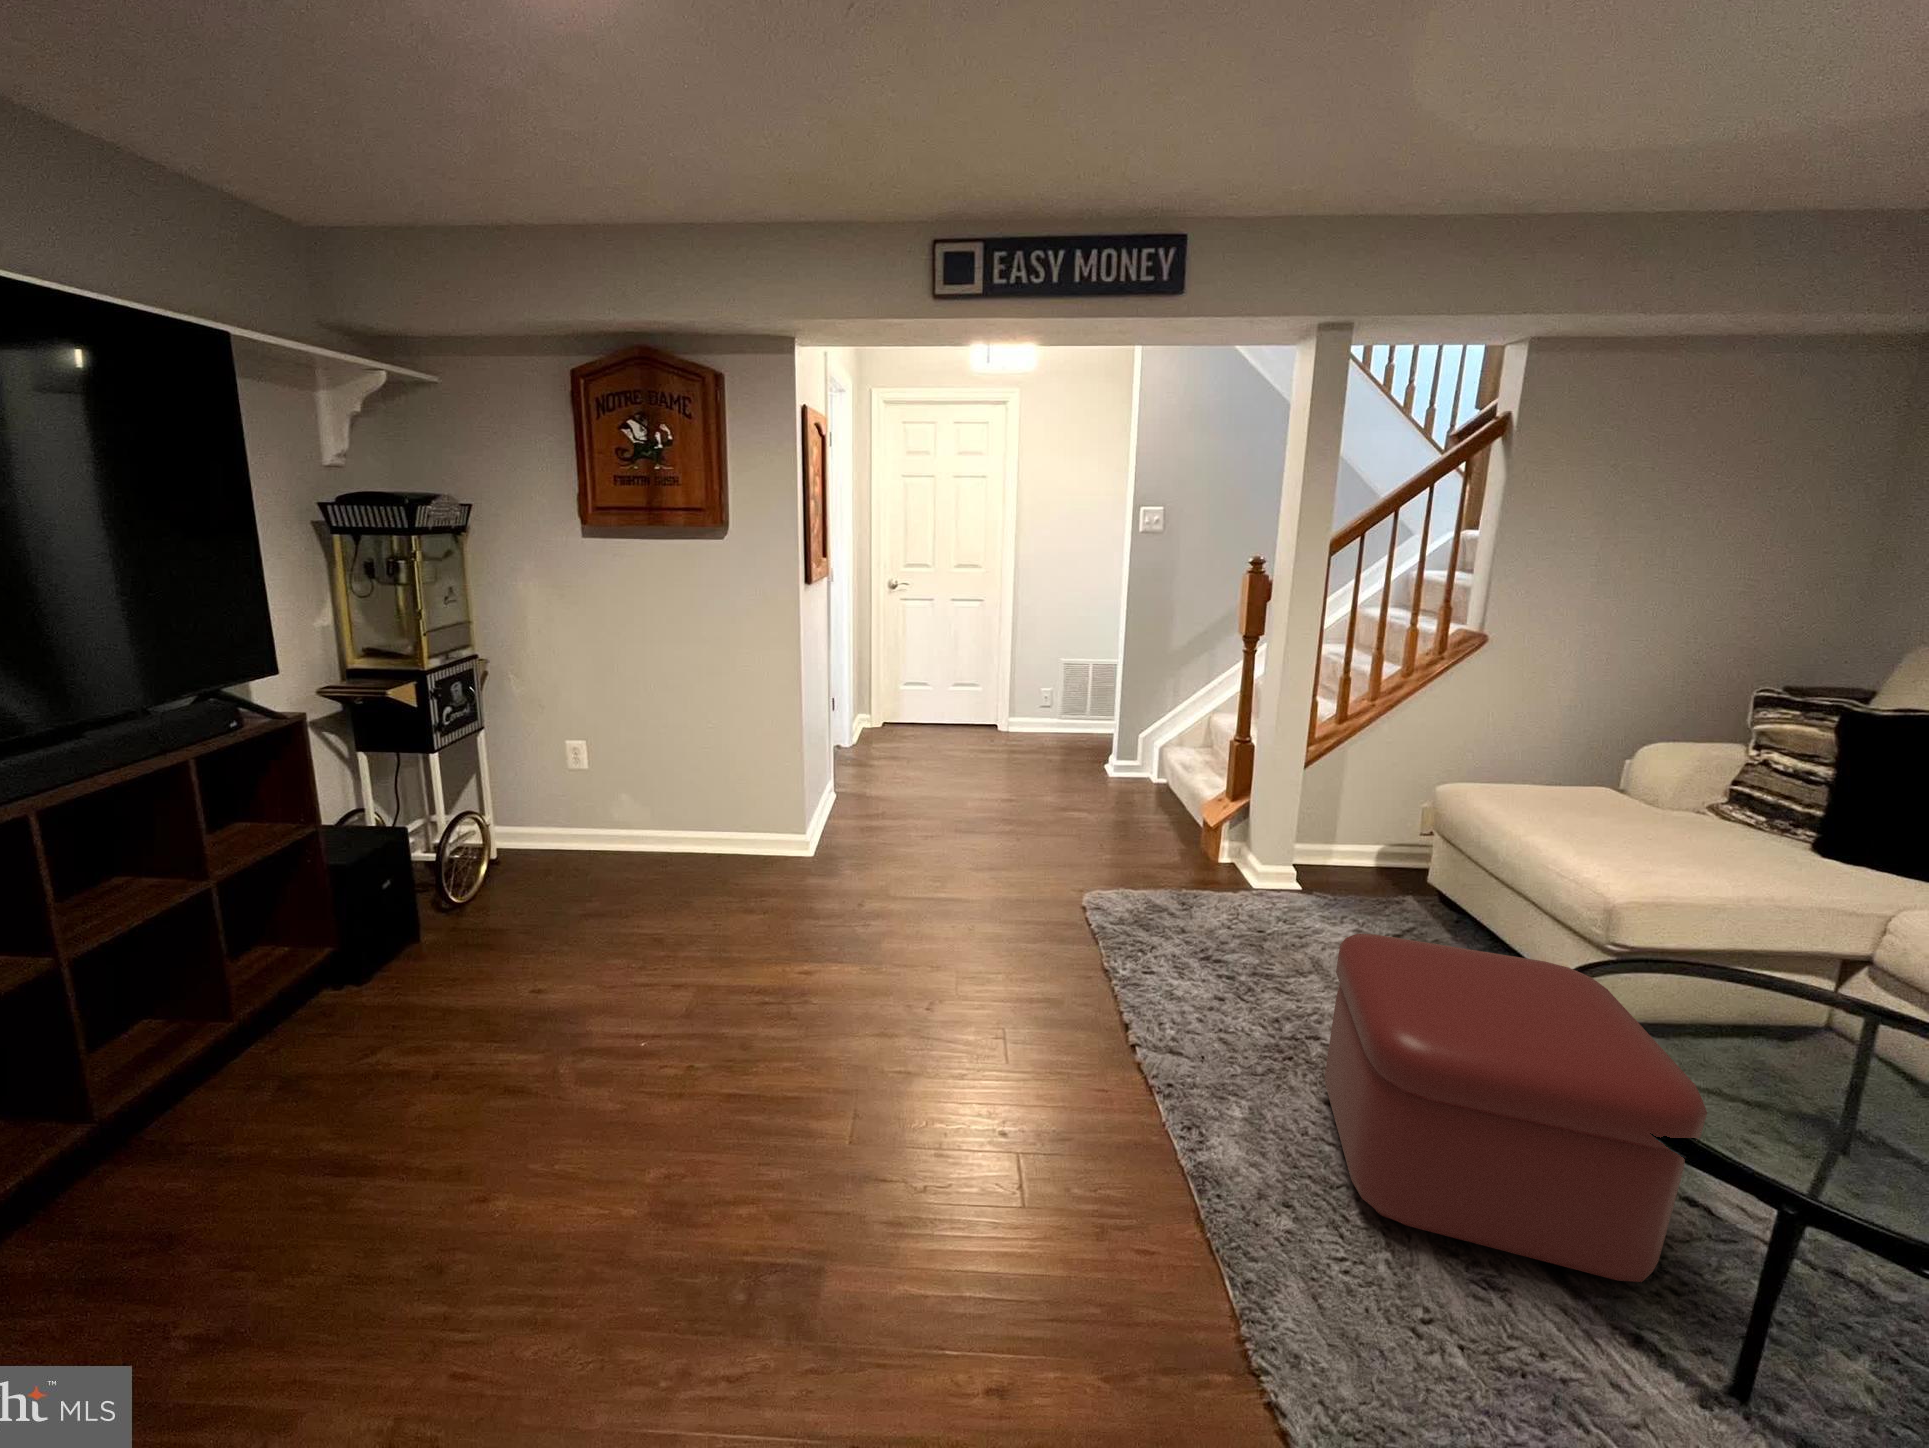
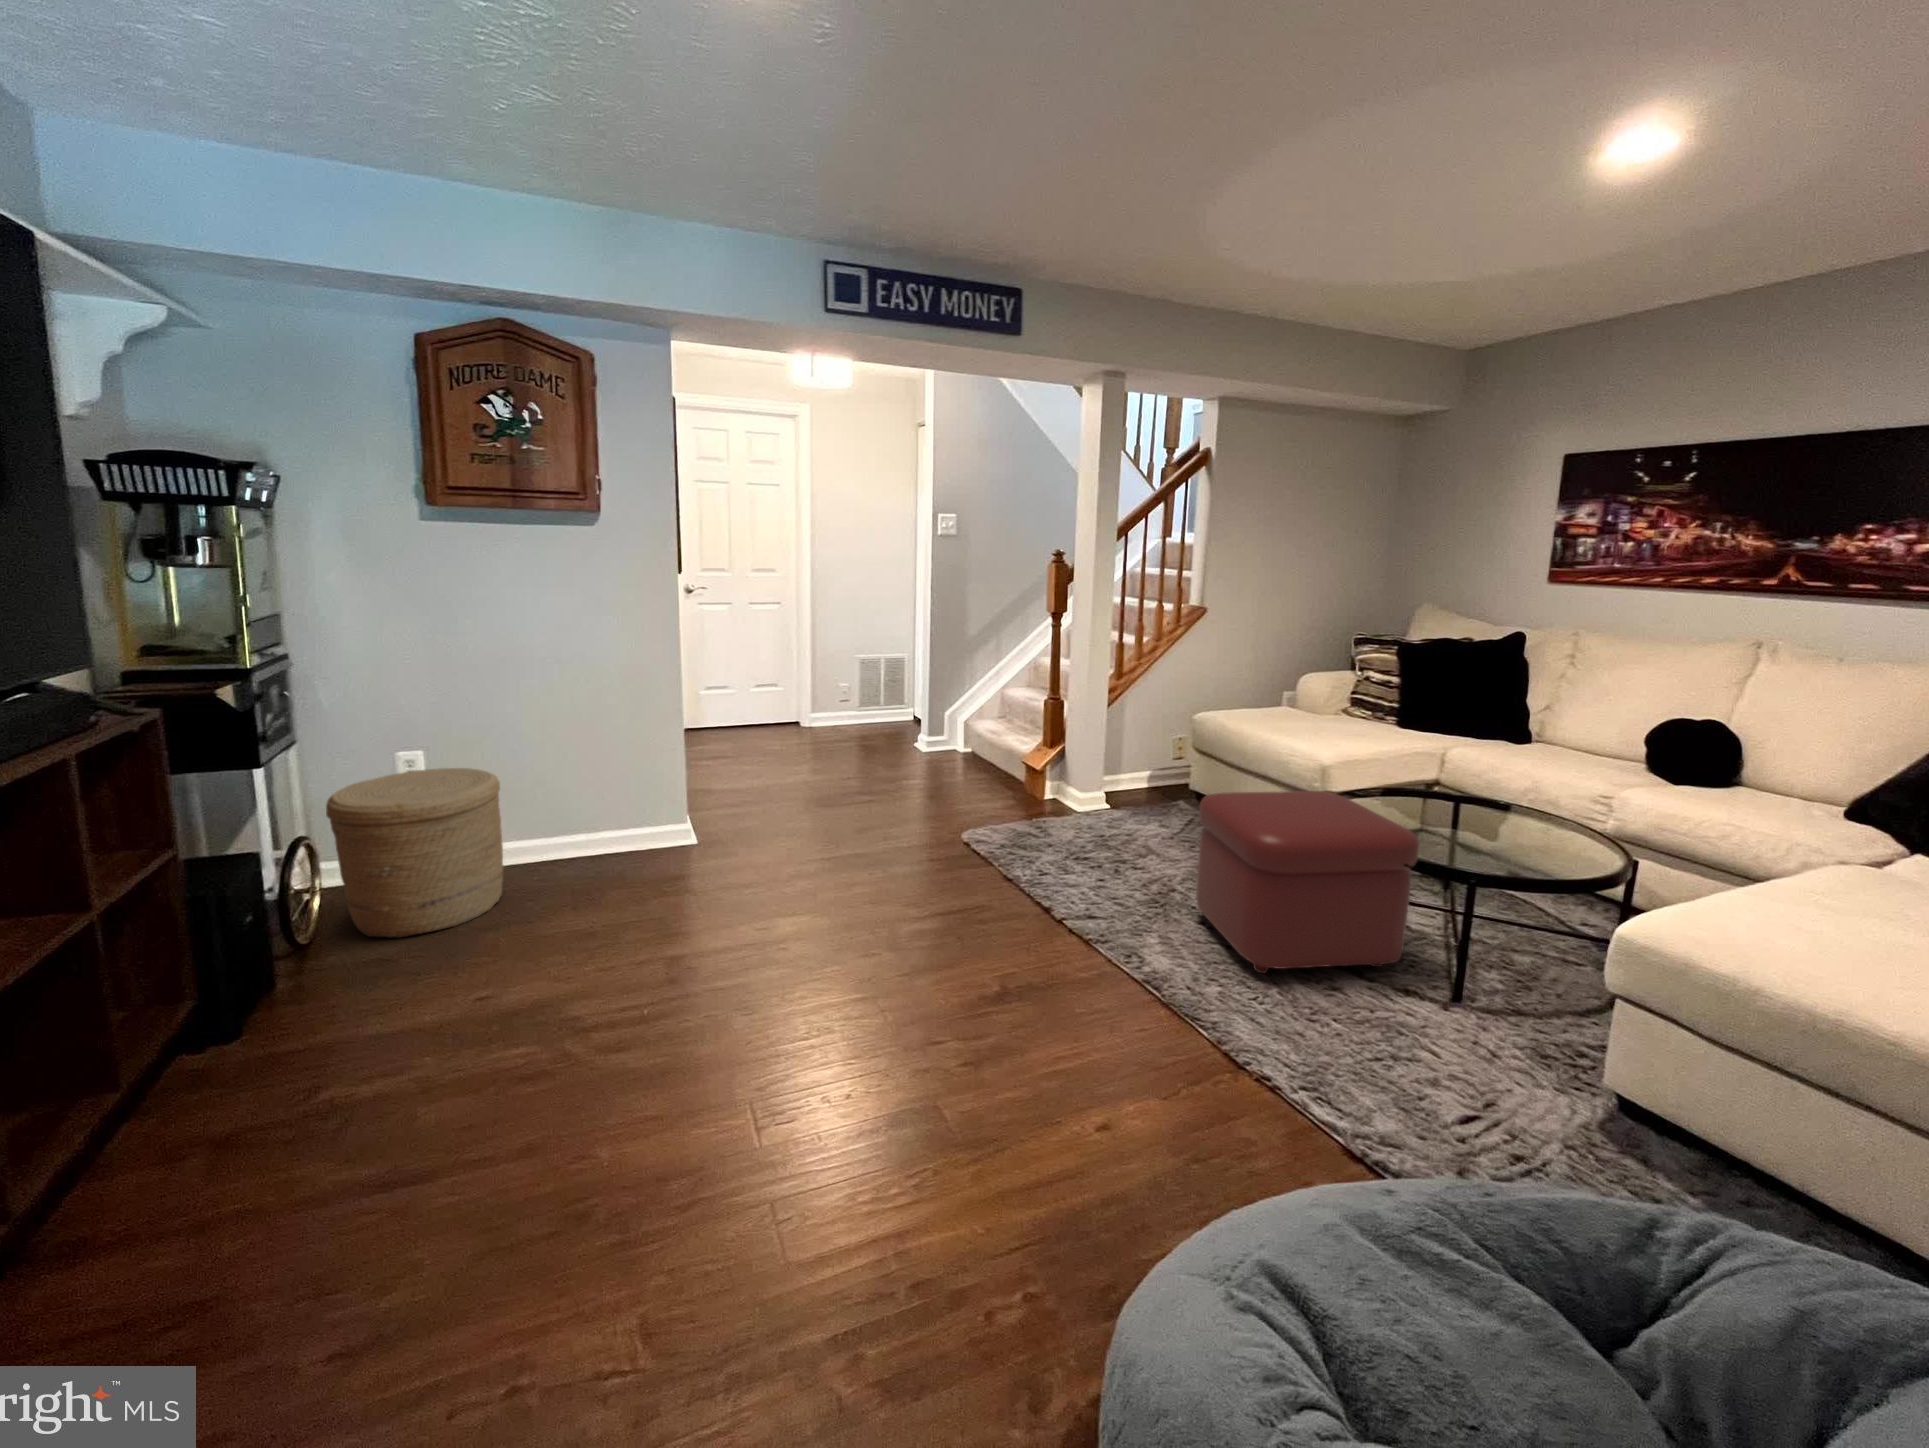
woven basket: none [498,755,633,903] -> present [326,768,503,938]

